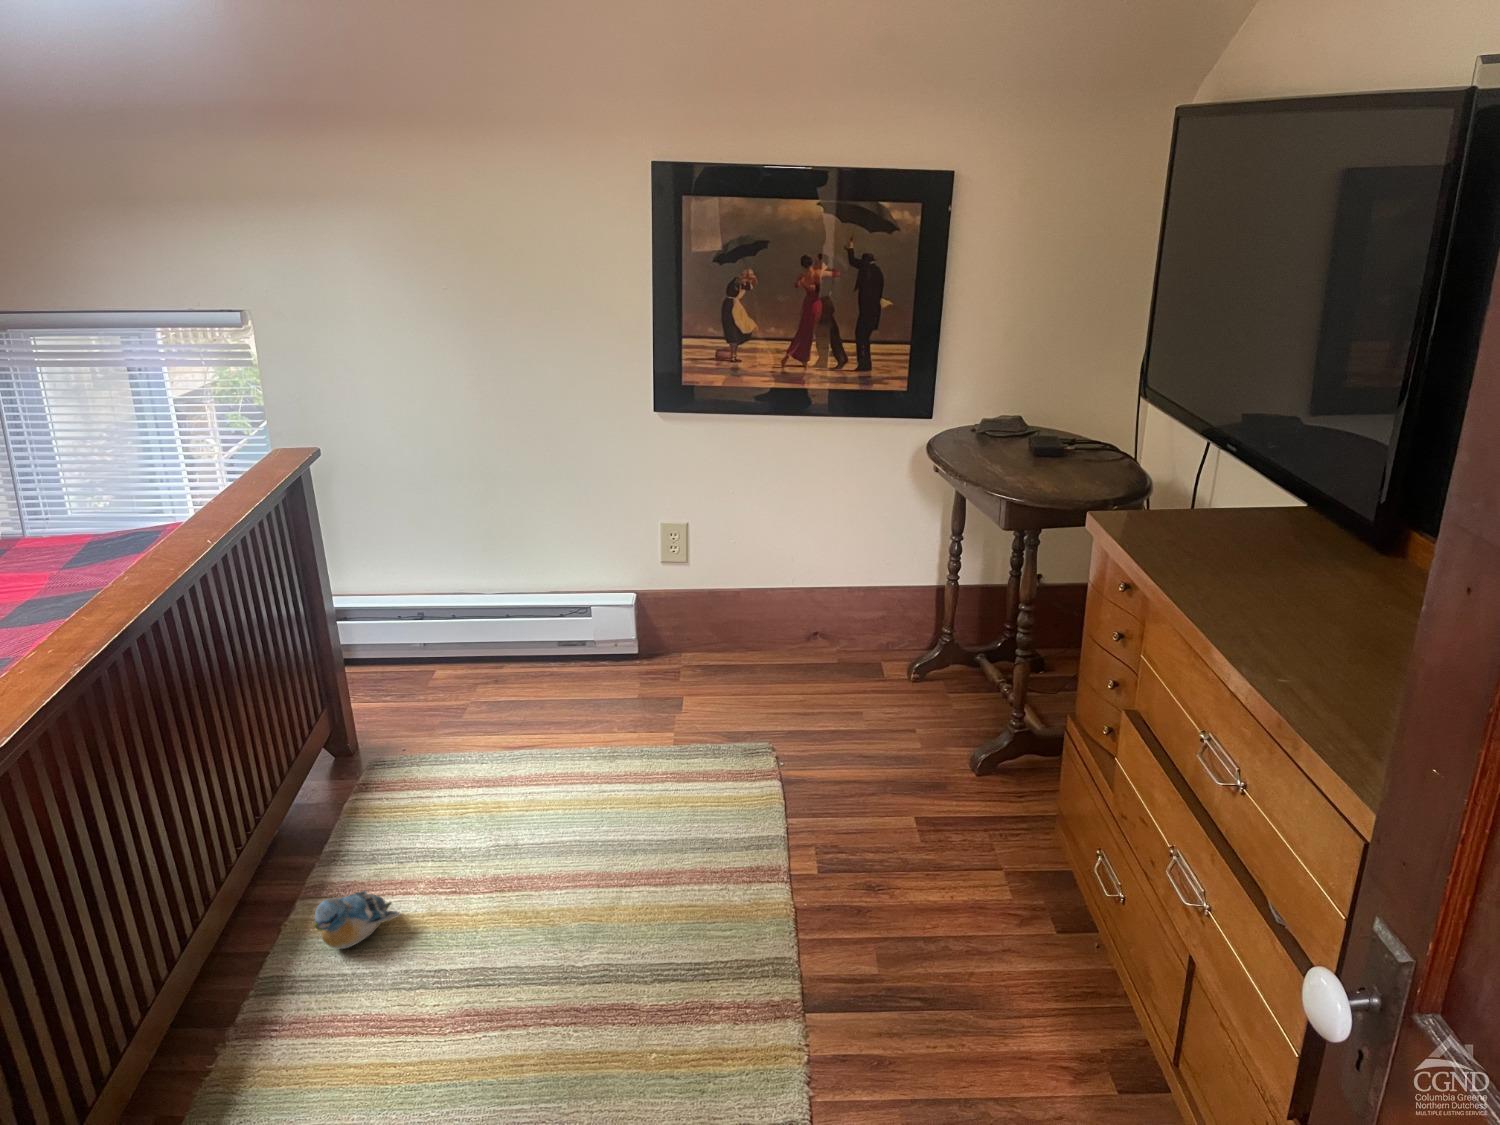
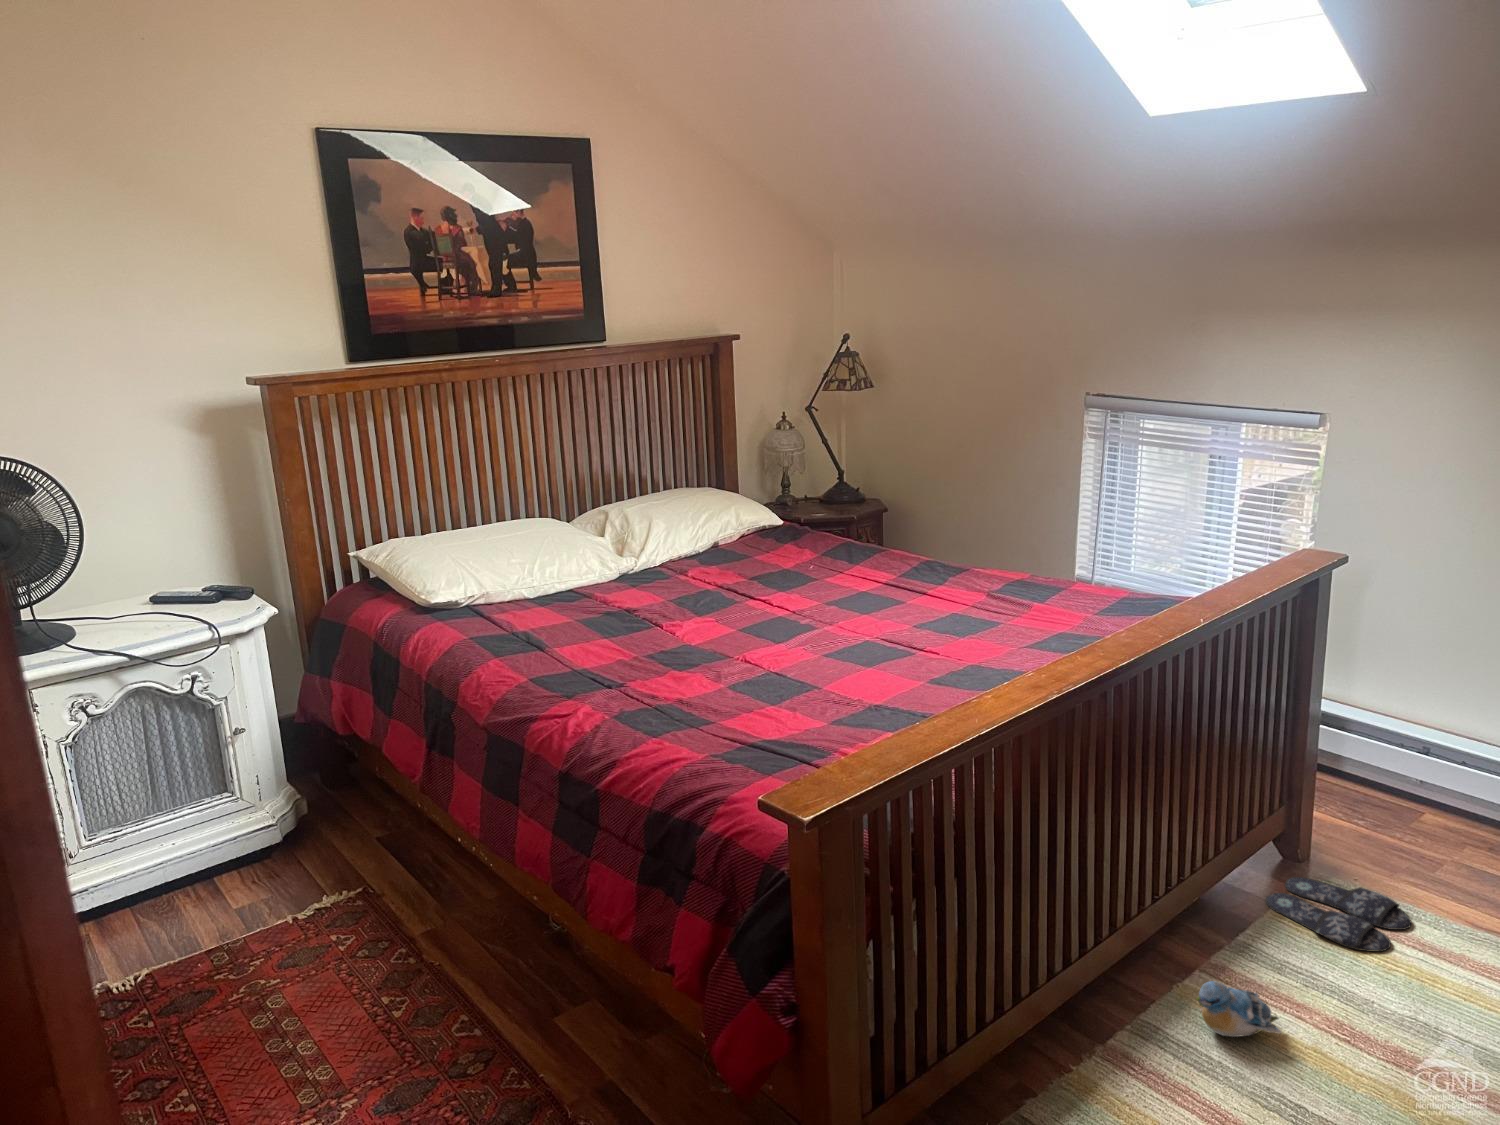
slippers: none [334,753,461,812] -> present [1266,877,1411,951]

